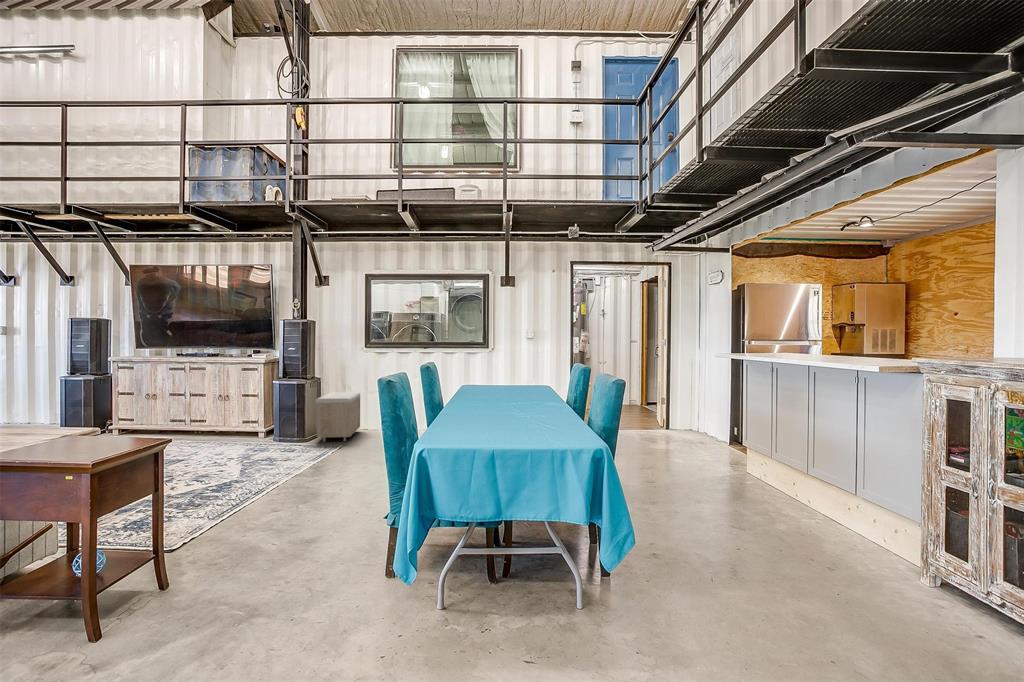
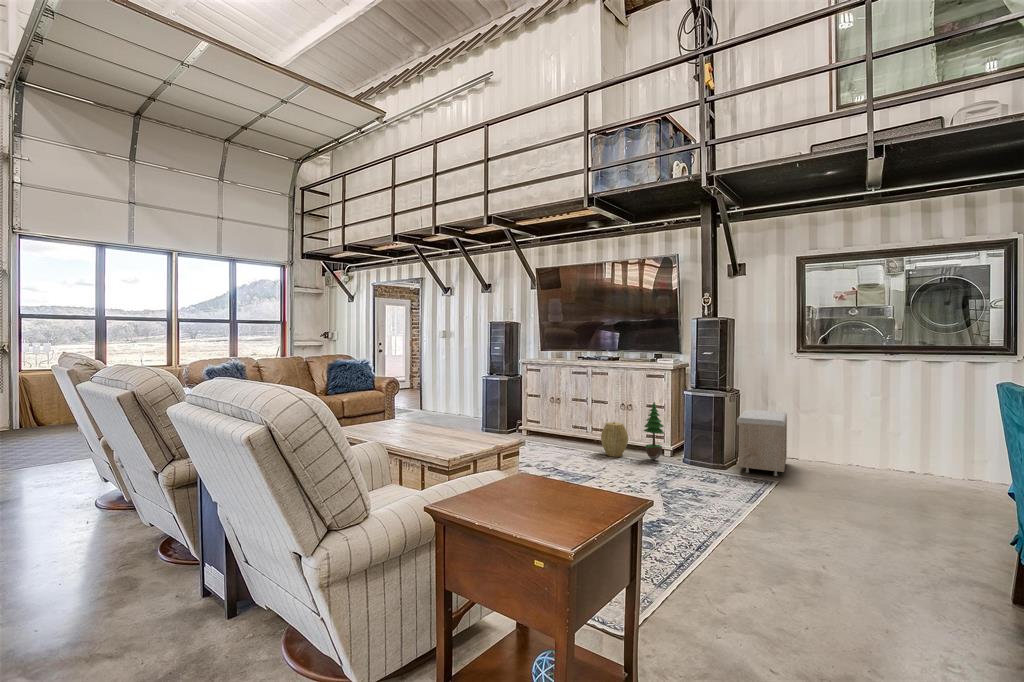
potted tree: none [237,390,258,442] -> present [643,402,664,460]
woven basket: none [196,412,225,443] -> present [601,422,628,457]

